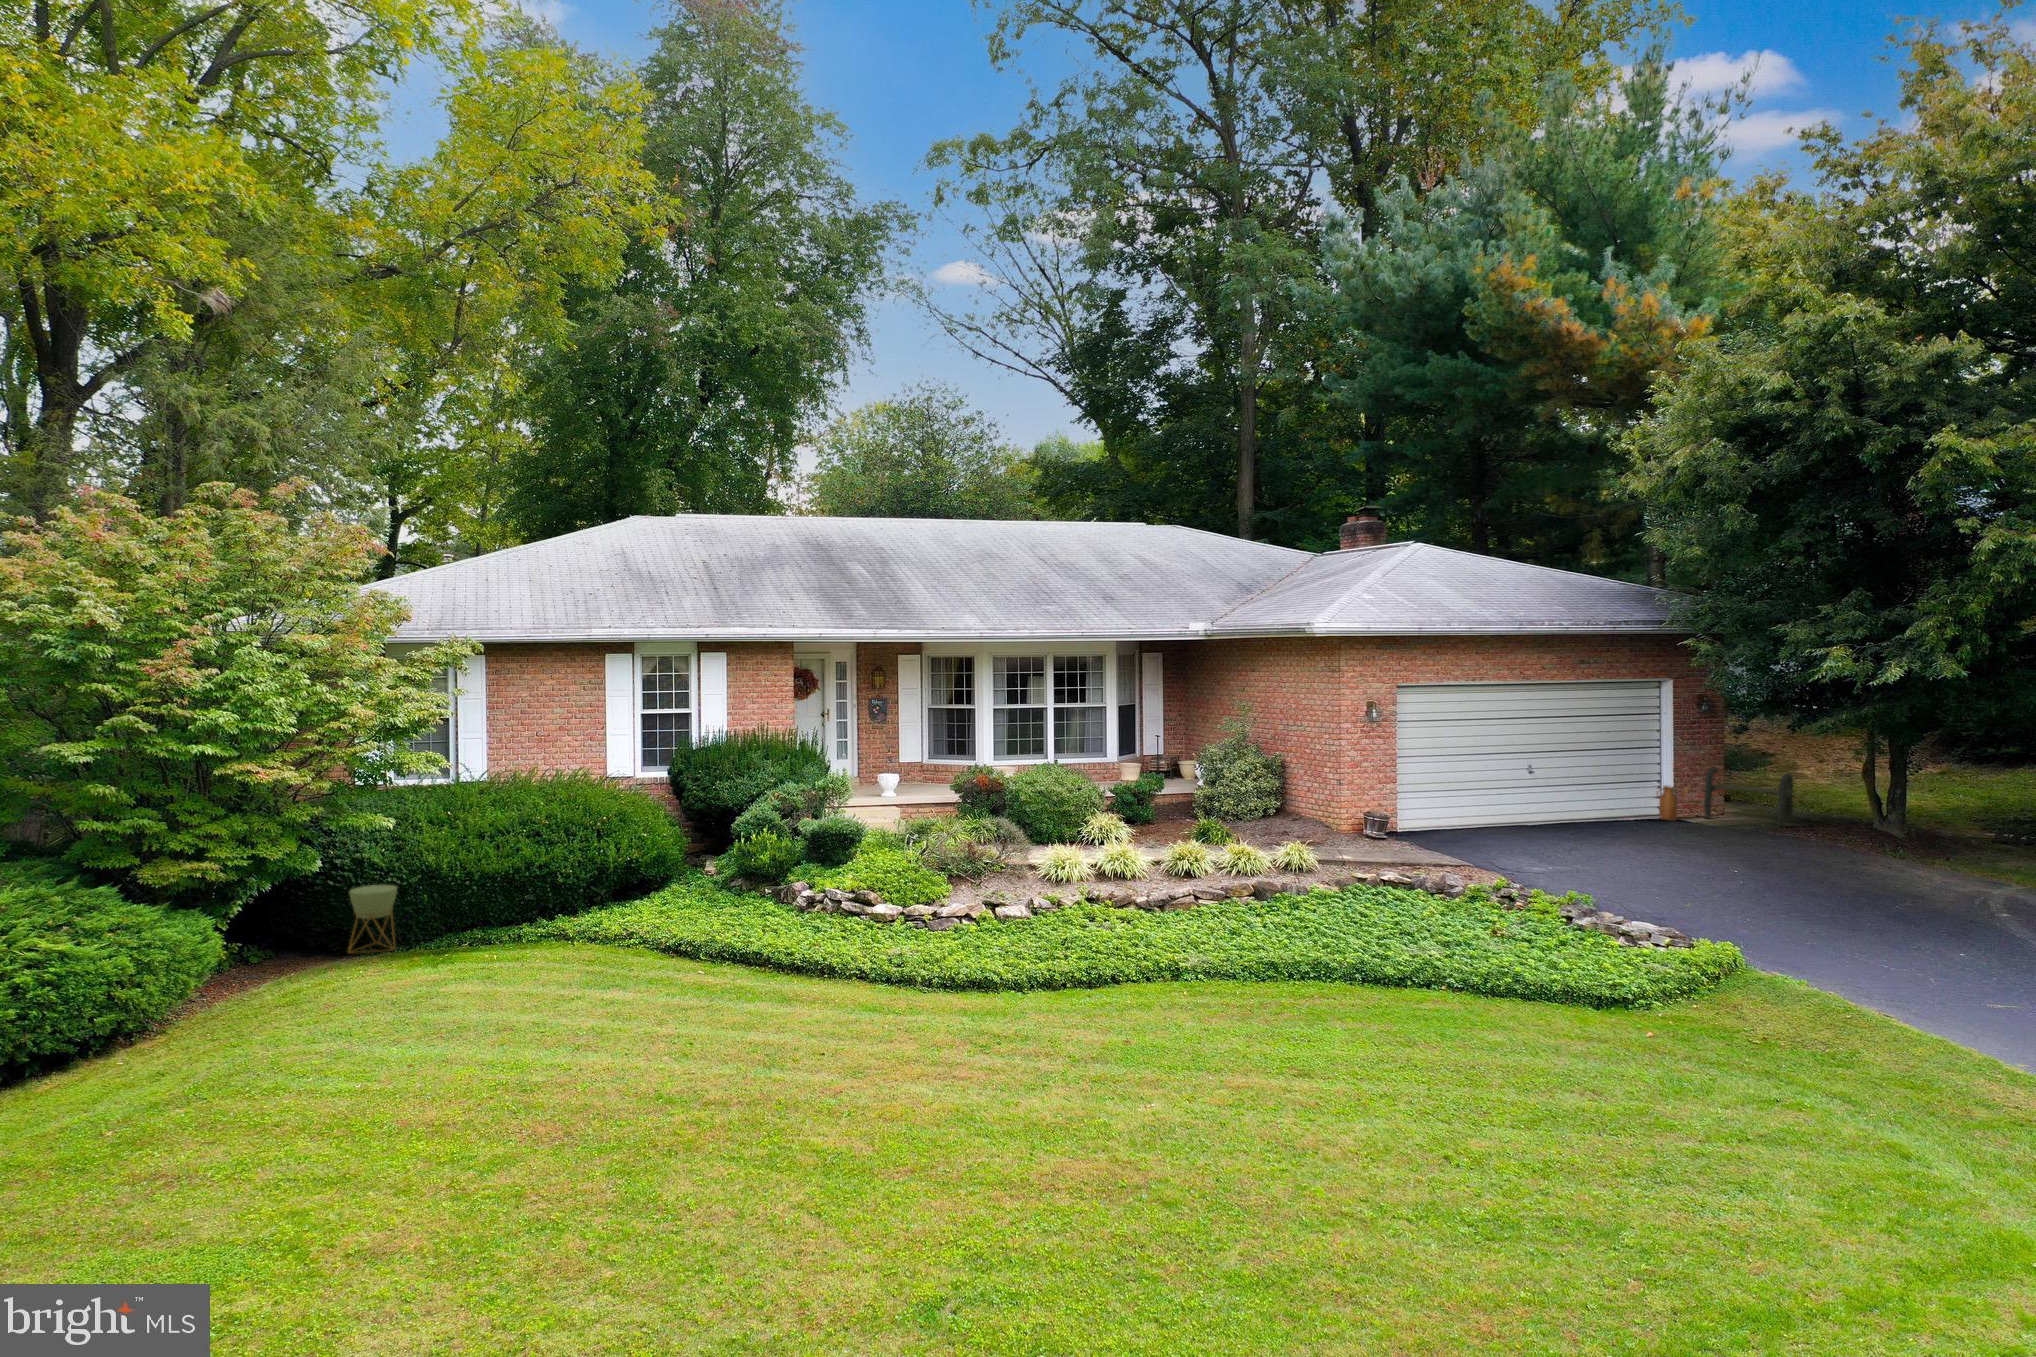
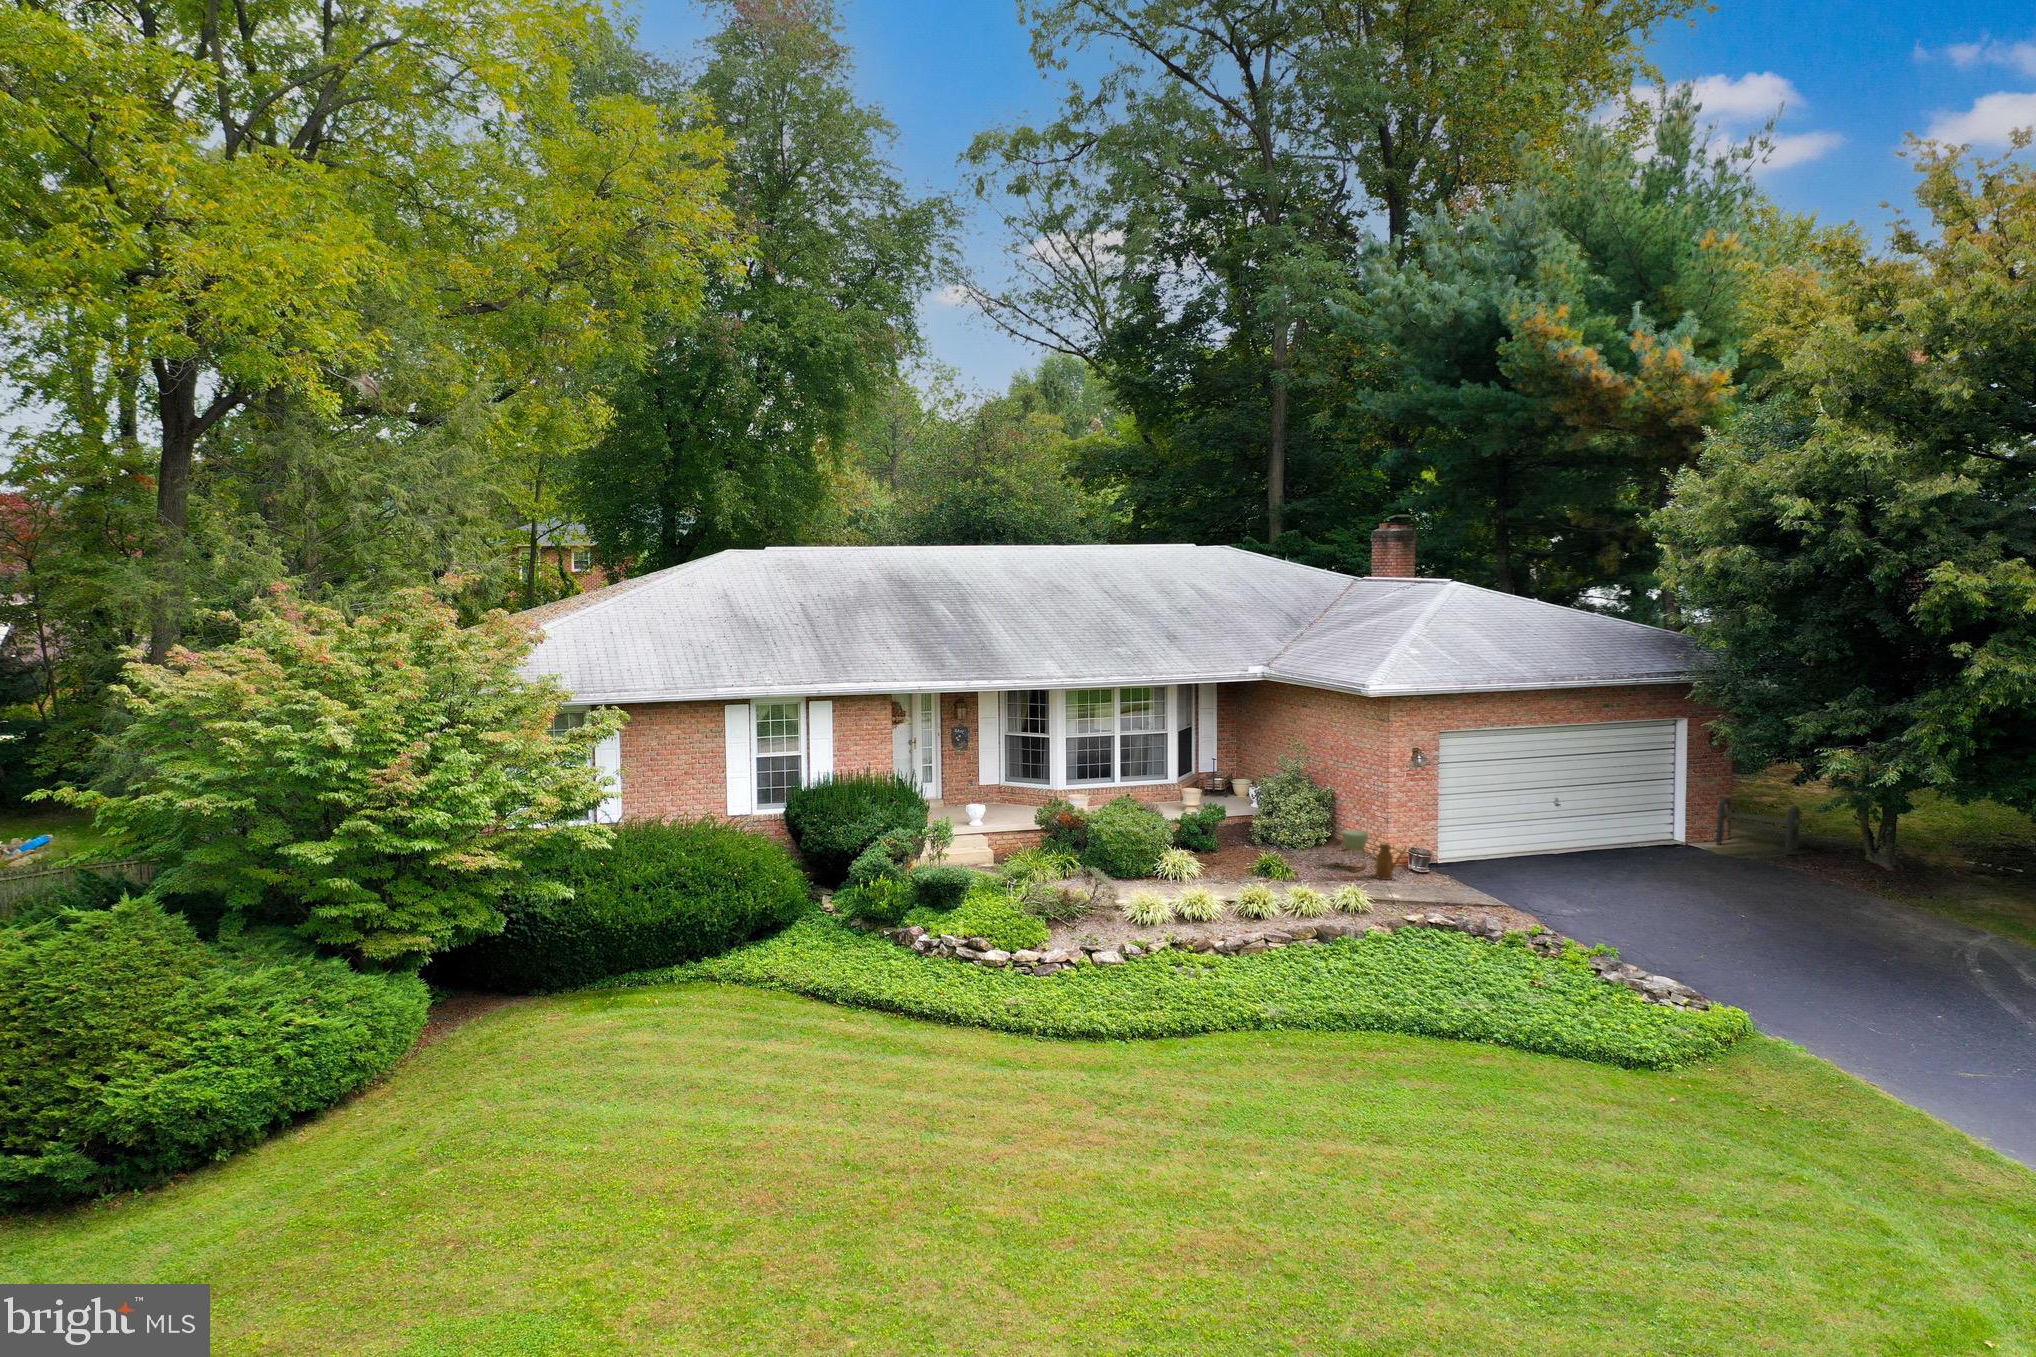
watering can: present [1656,786,1689,821] -> present [1374,844,1407,880]
planter: present [348,885,397,954] -> present [1340,830,1368,871]

